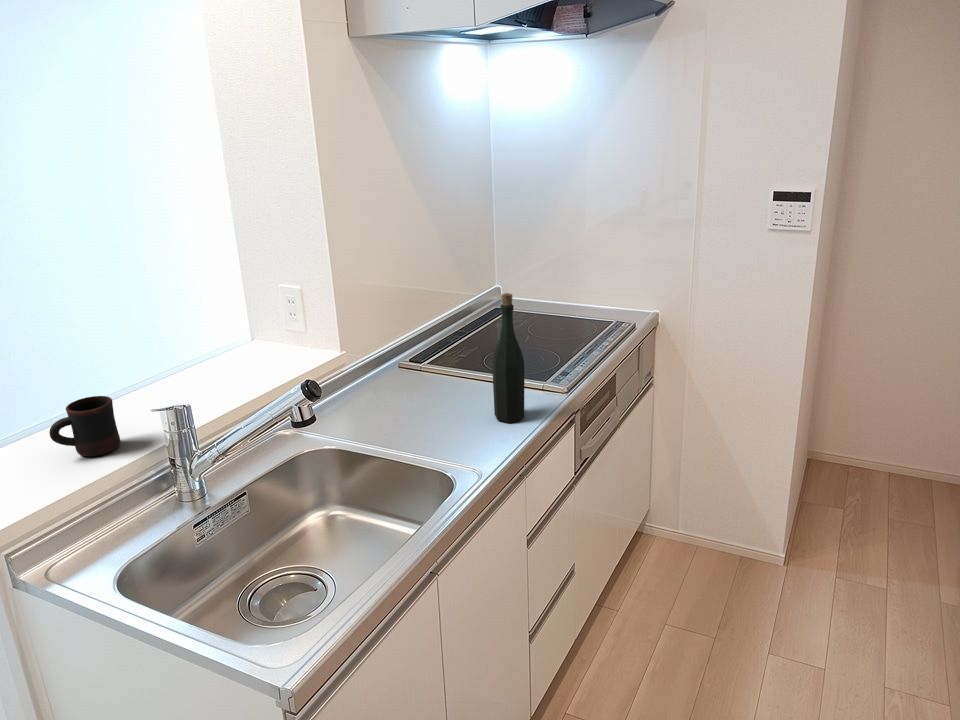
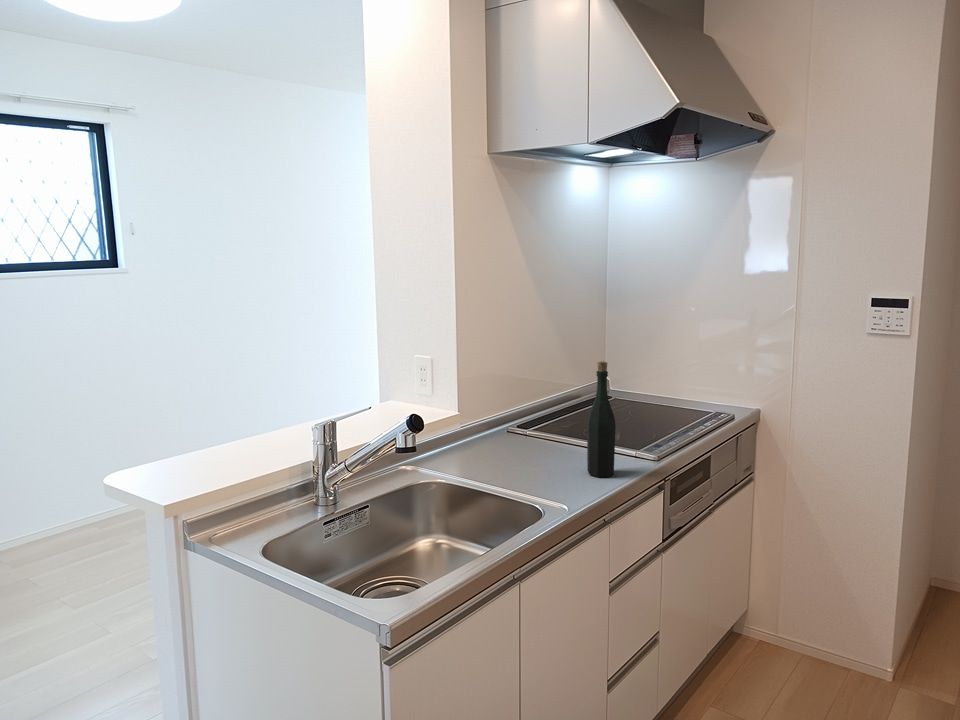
mug: present [49,396,120,456] -> none [226,416,277,462]

